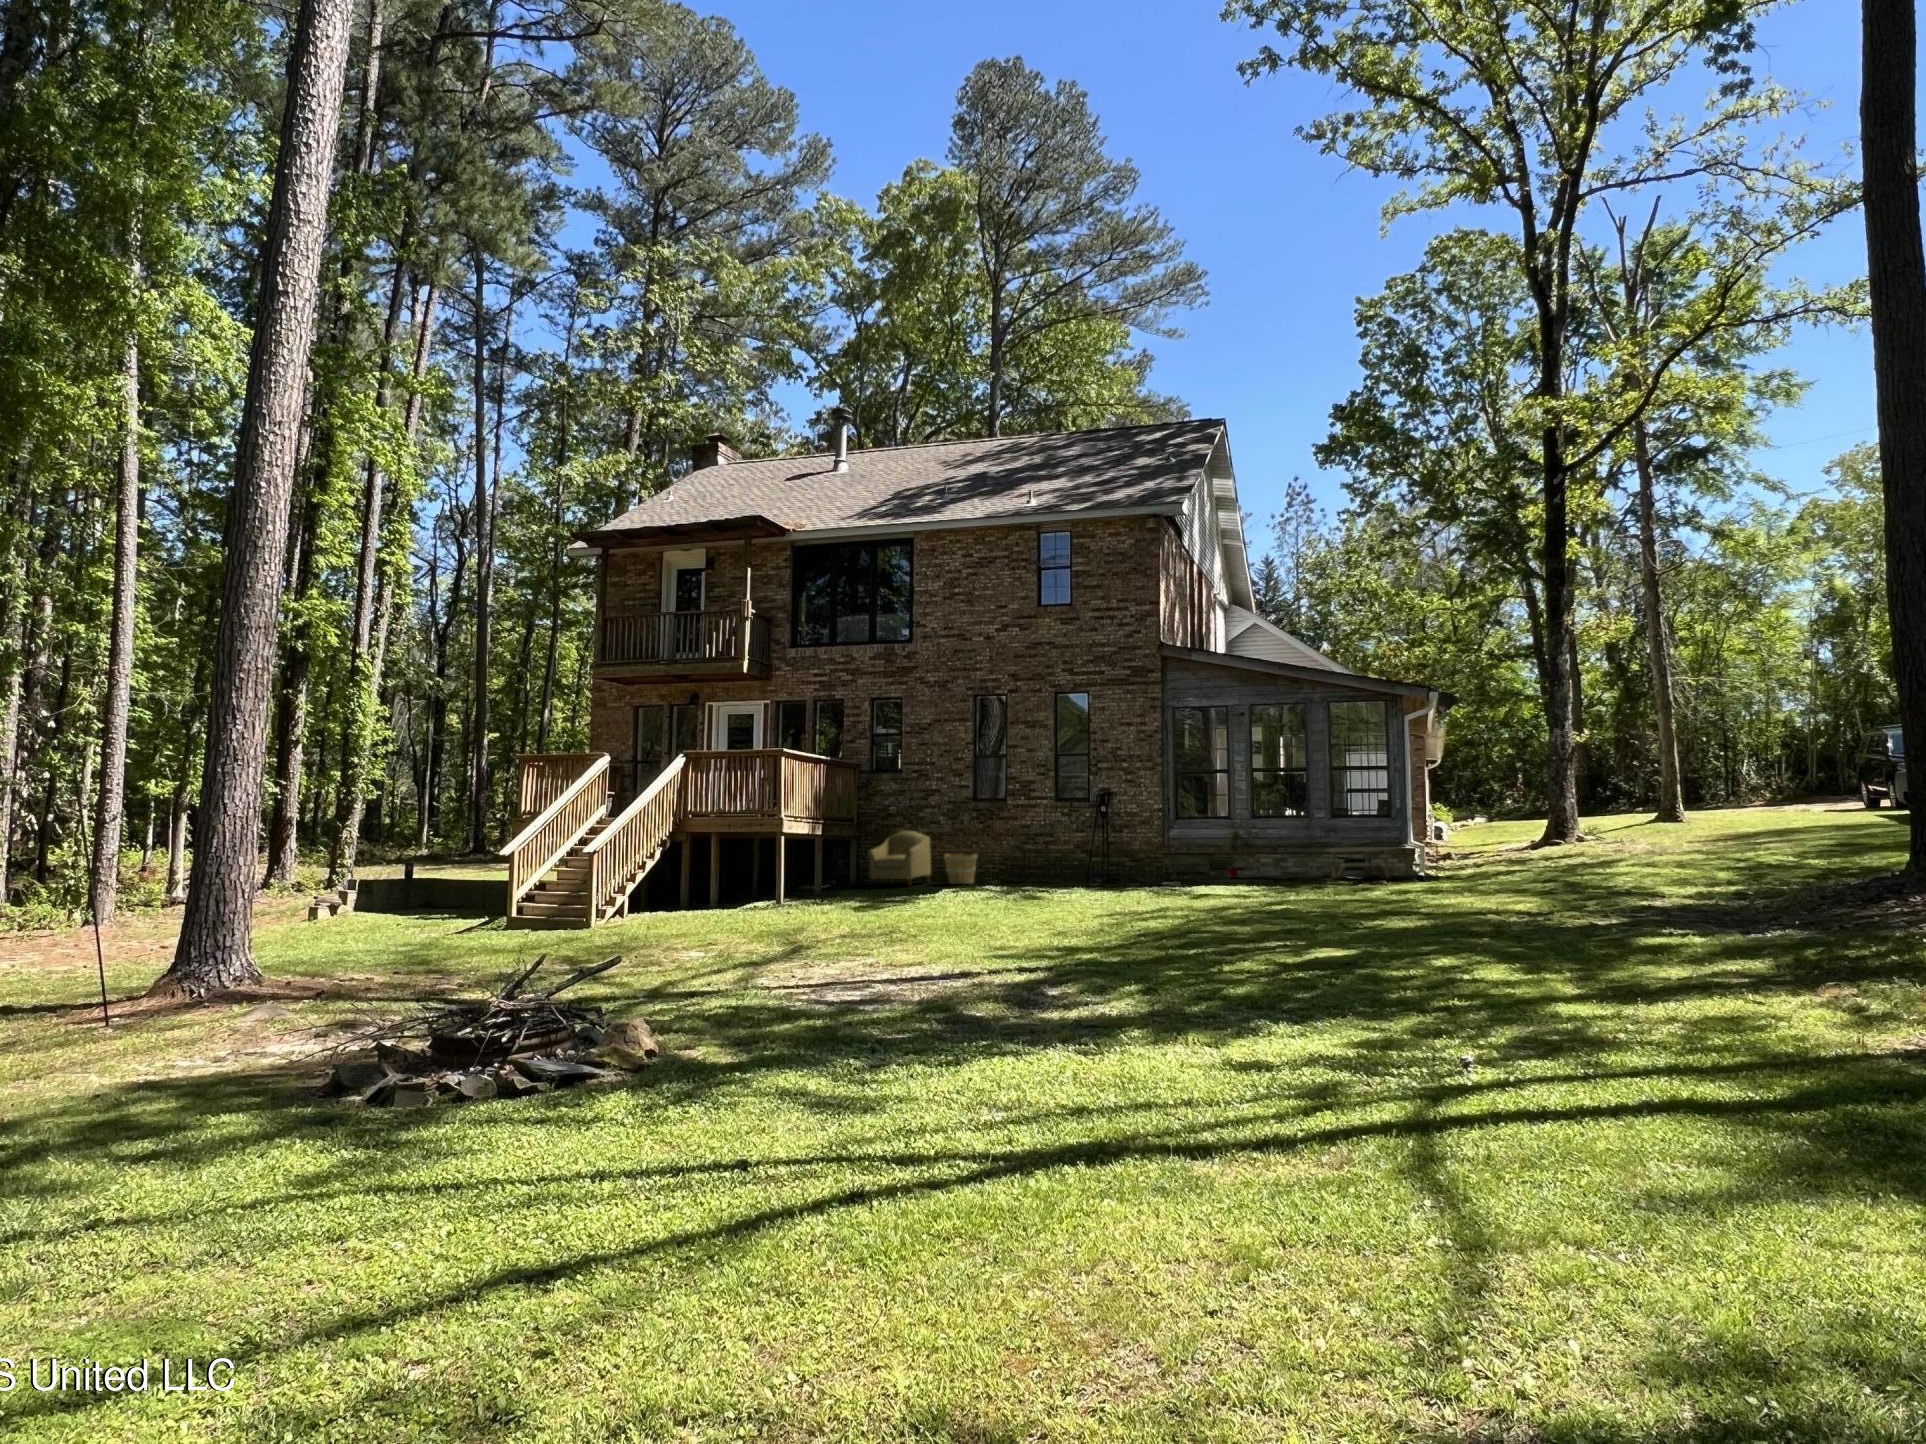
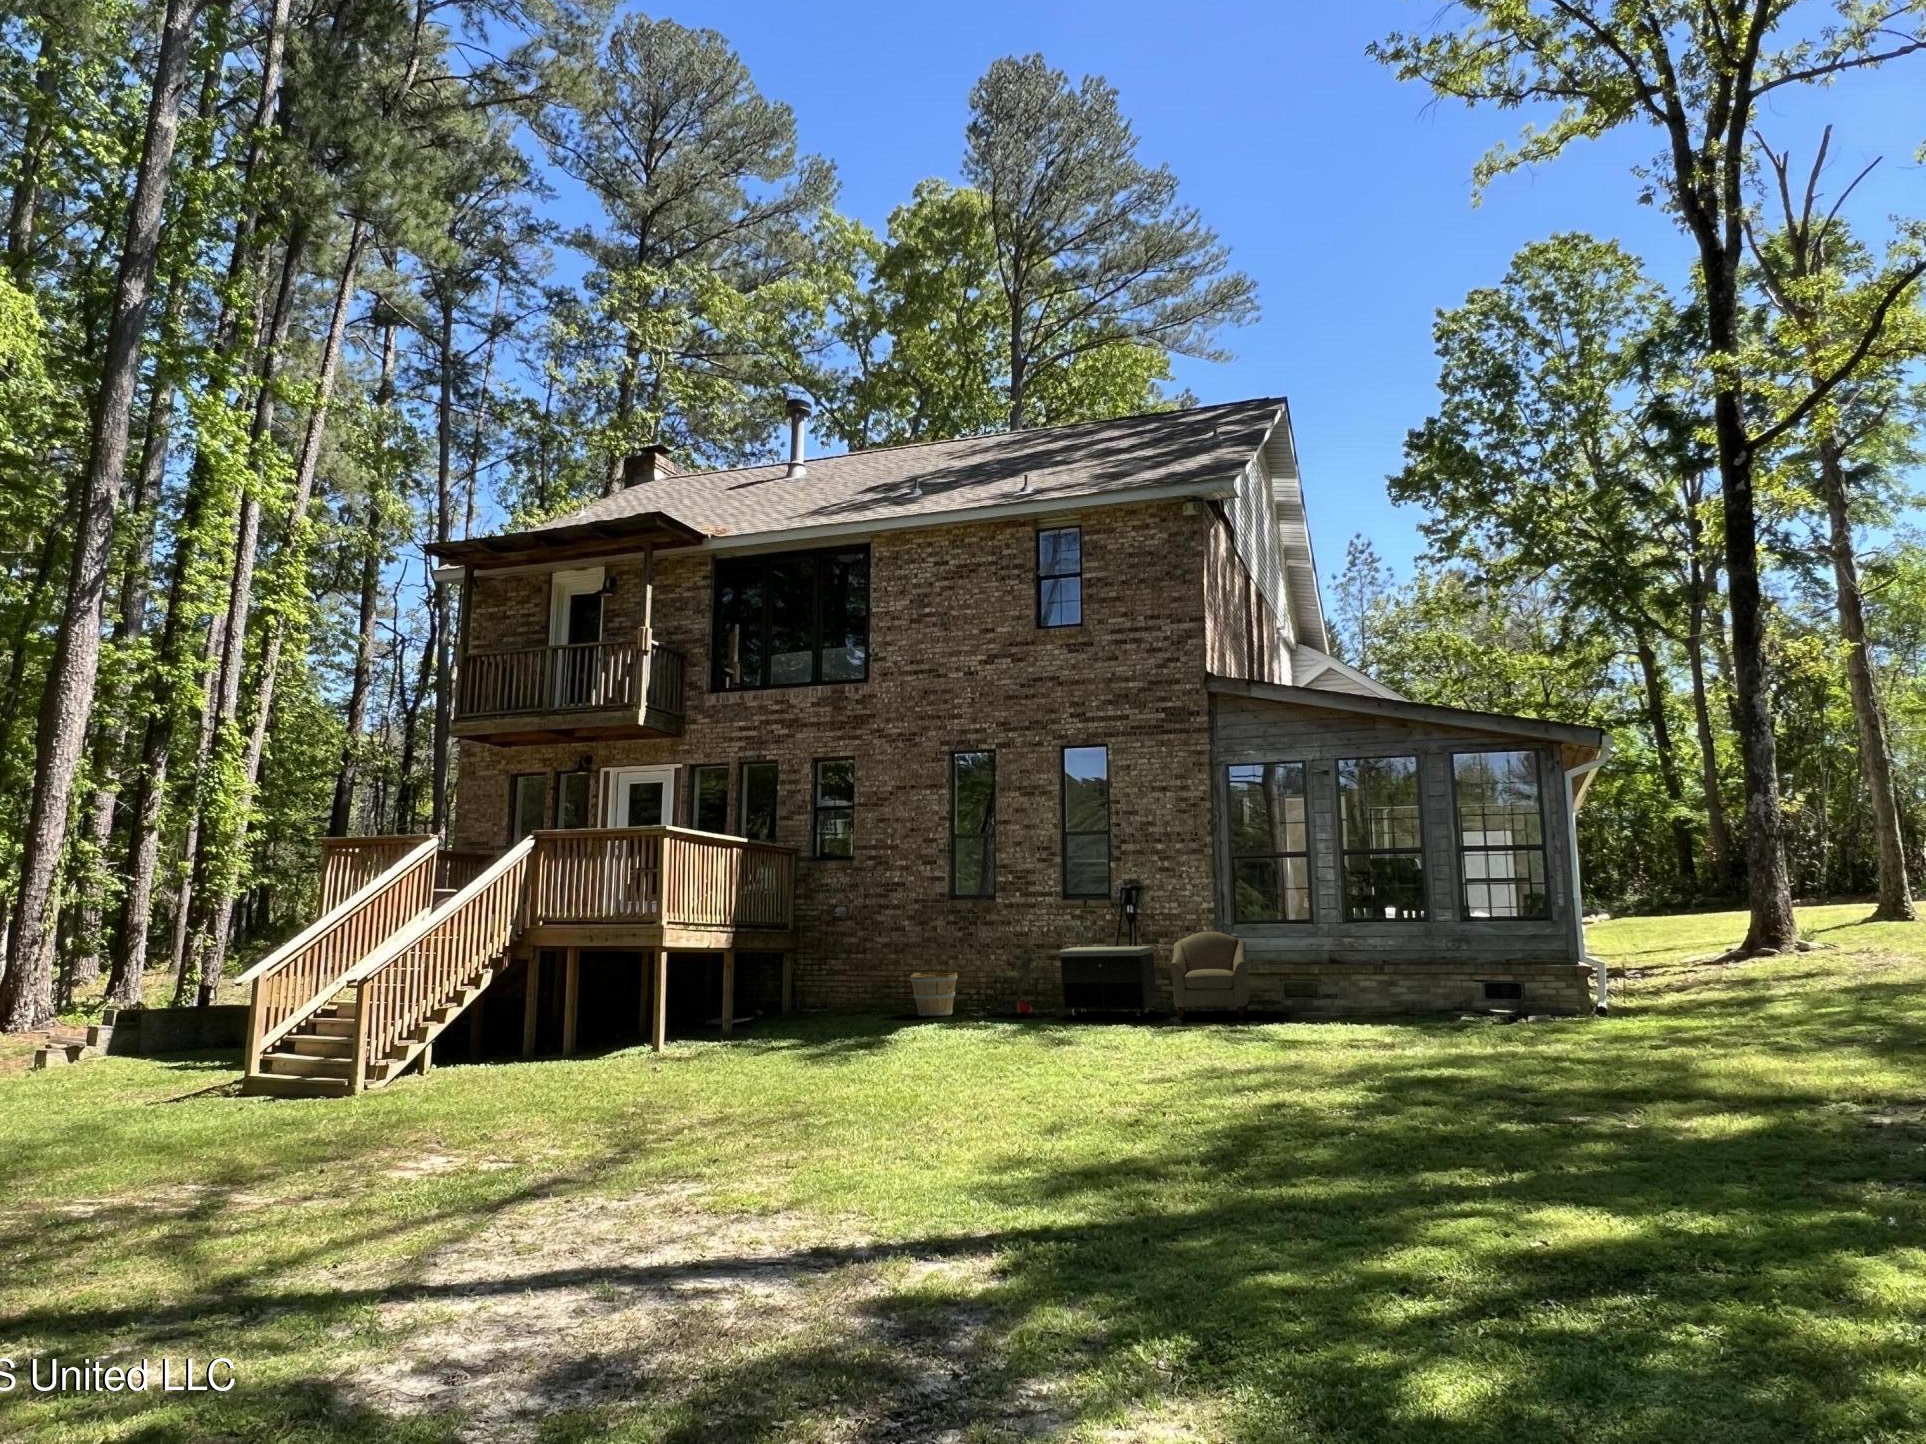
potted tree: present [1213,826,1254,878] -> present [997,941,1049,1014]
chair: present [868,831,931,886] -> present [1170,931,1249,1018]
storage bench: none [1054,834,1122,882] -> present [1059,946,1157,1016]
round table: present [1327,847,1396,879] -> none [1450,969,1565,1019]

